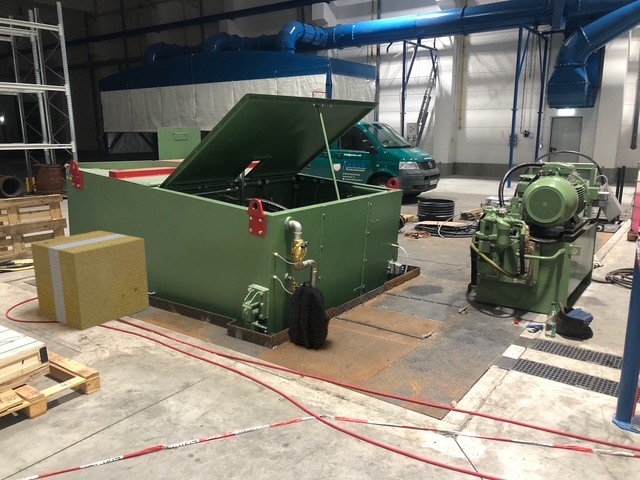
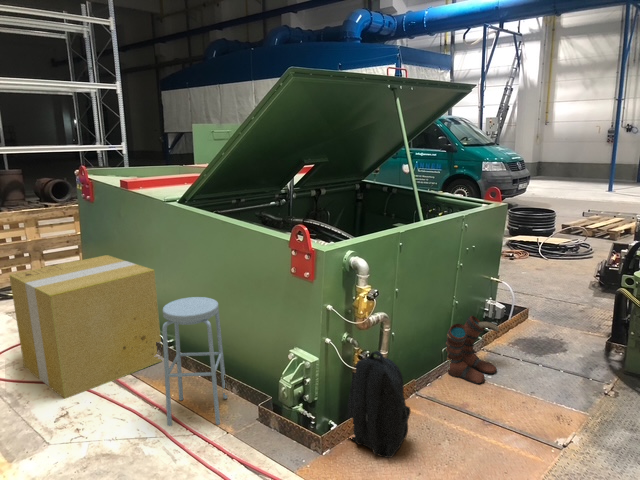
stool: none [161,253,204,341] -> present [162,297,227,426]
boots: none [357,268,393,313] -> present [446,316,499,384]

